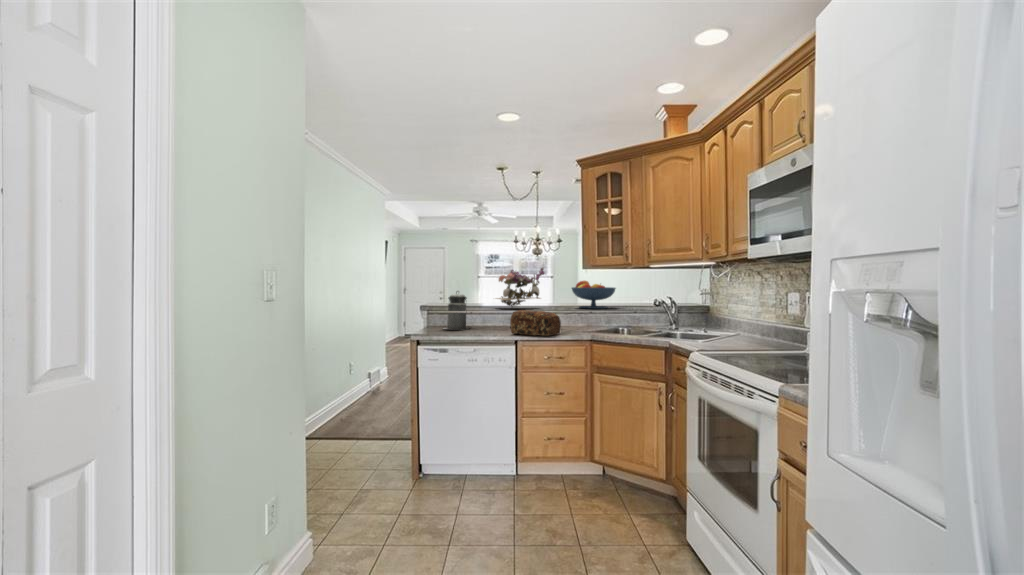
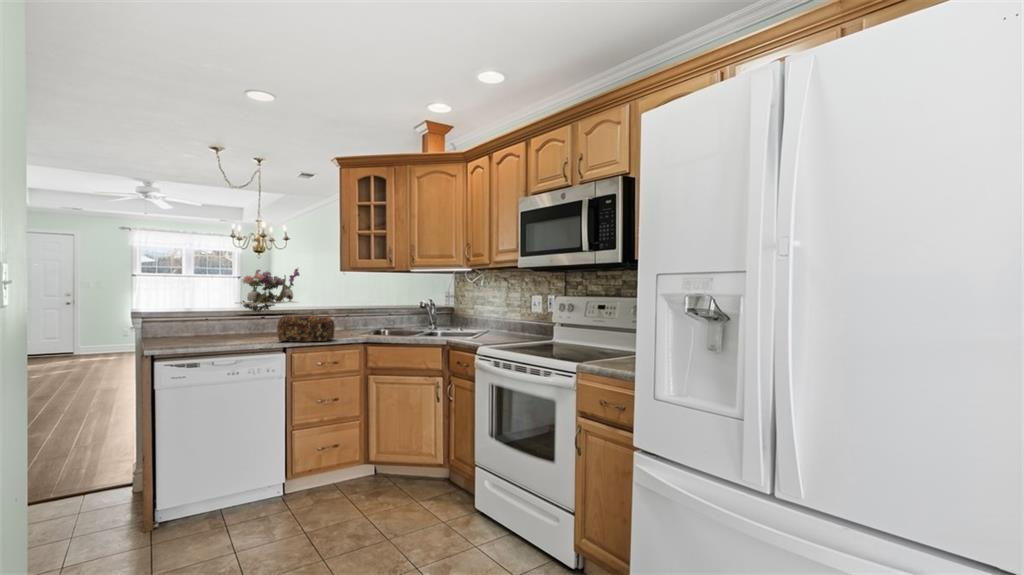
fruit bowl: present [572,281,616,309] -> none [330,283,377,312]
canister: present [444,291,470,330] -> none [170,294,210,342]

